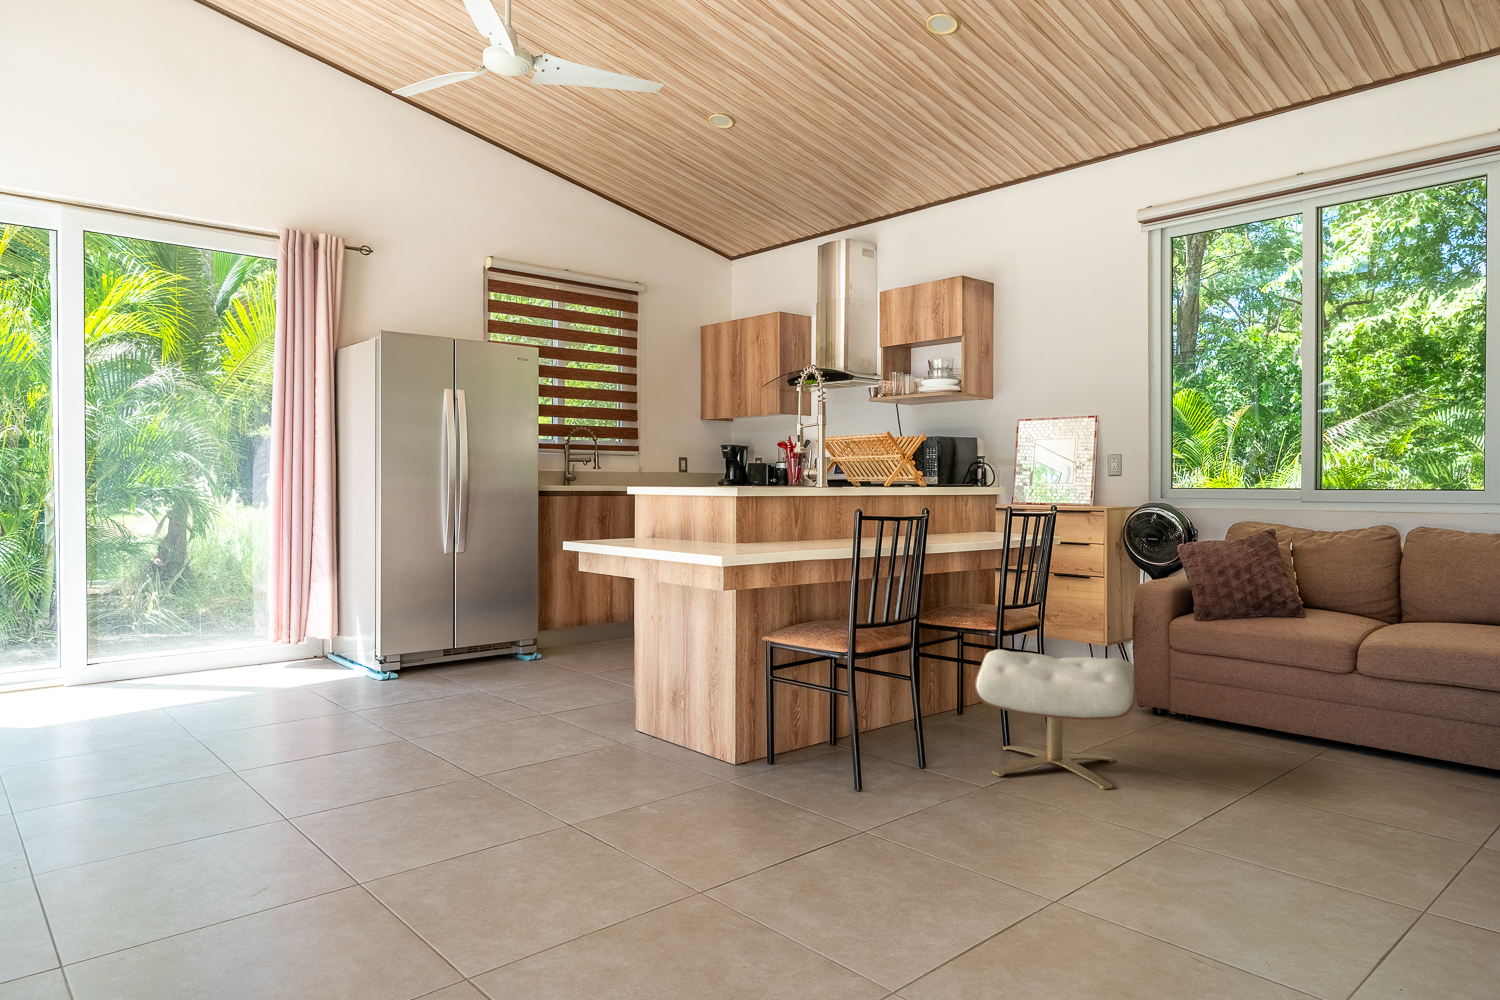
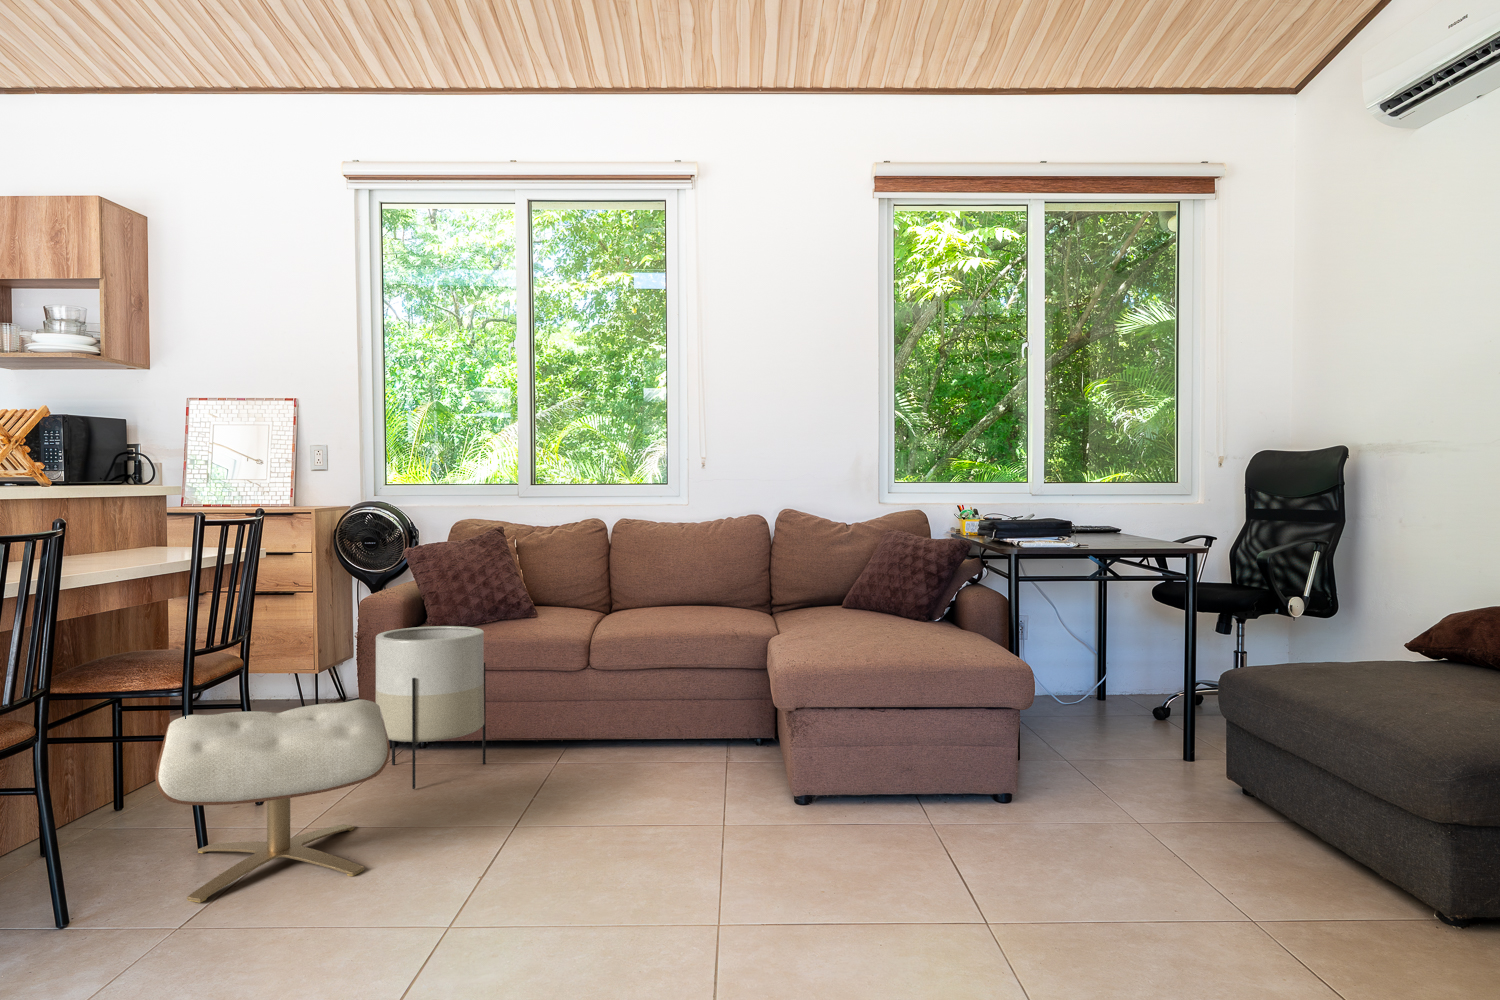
planter: none [1140,612,1242,747] -> present [376,626,486,789]

